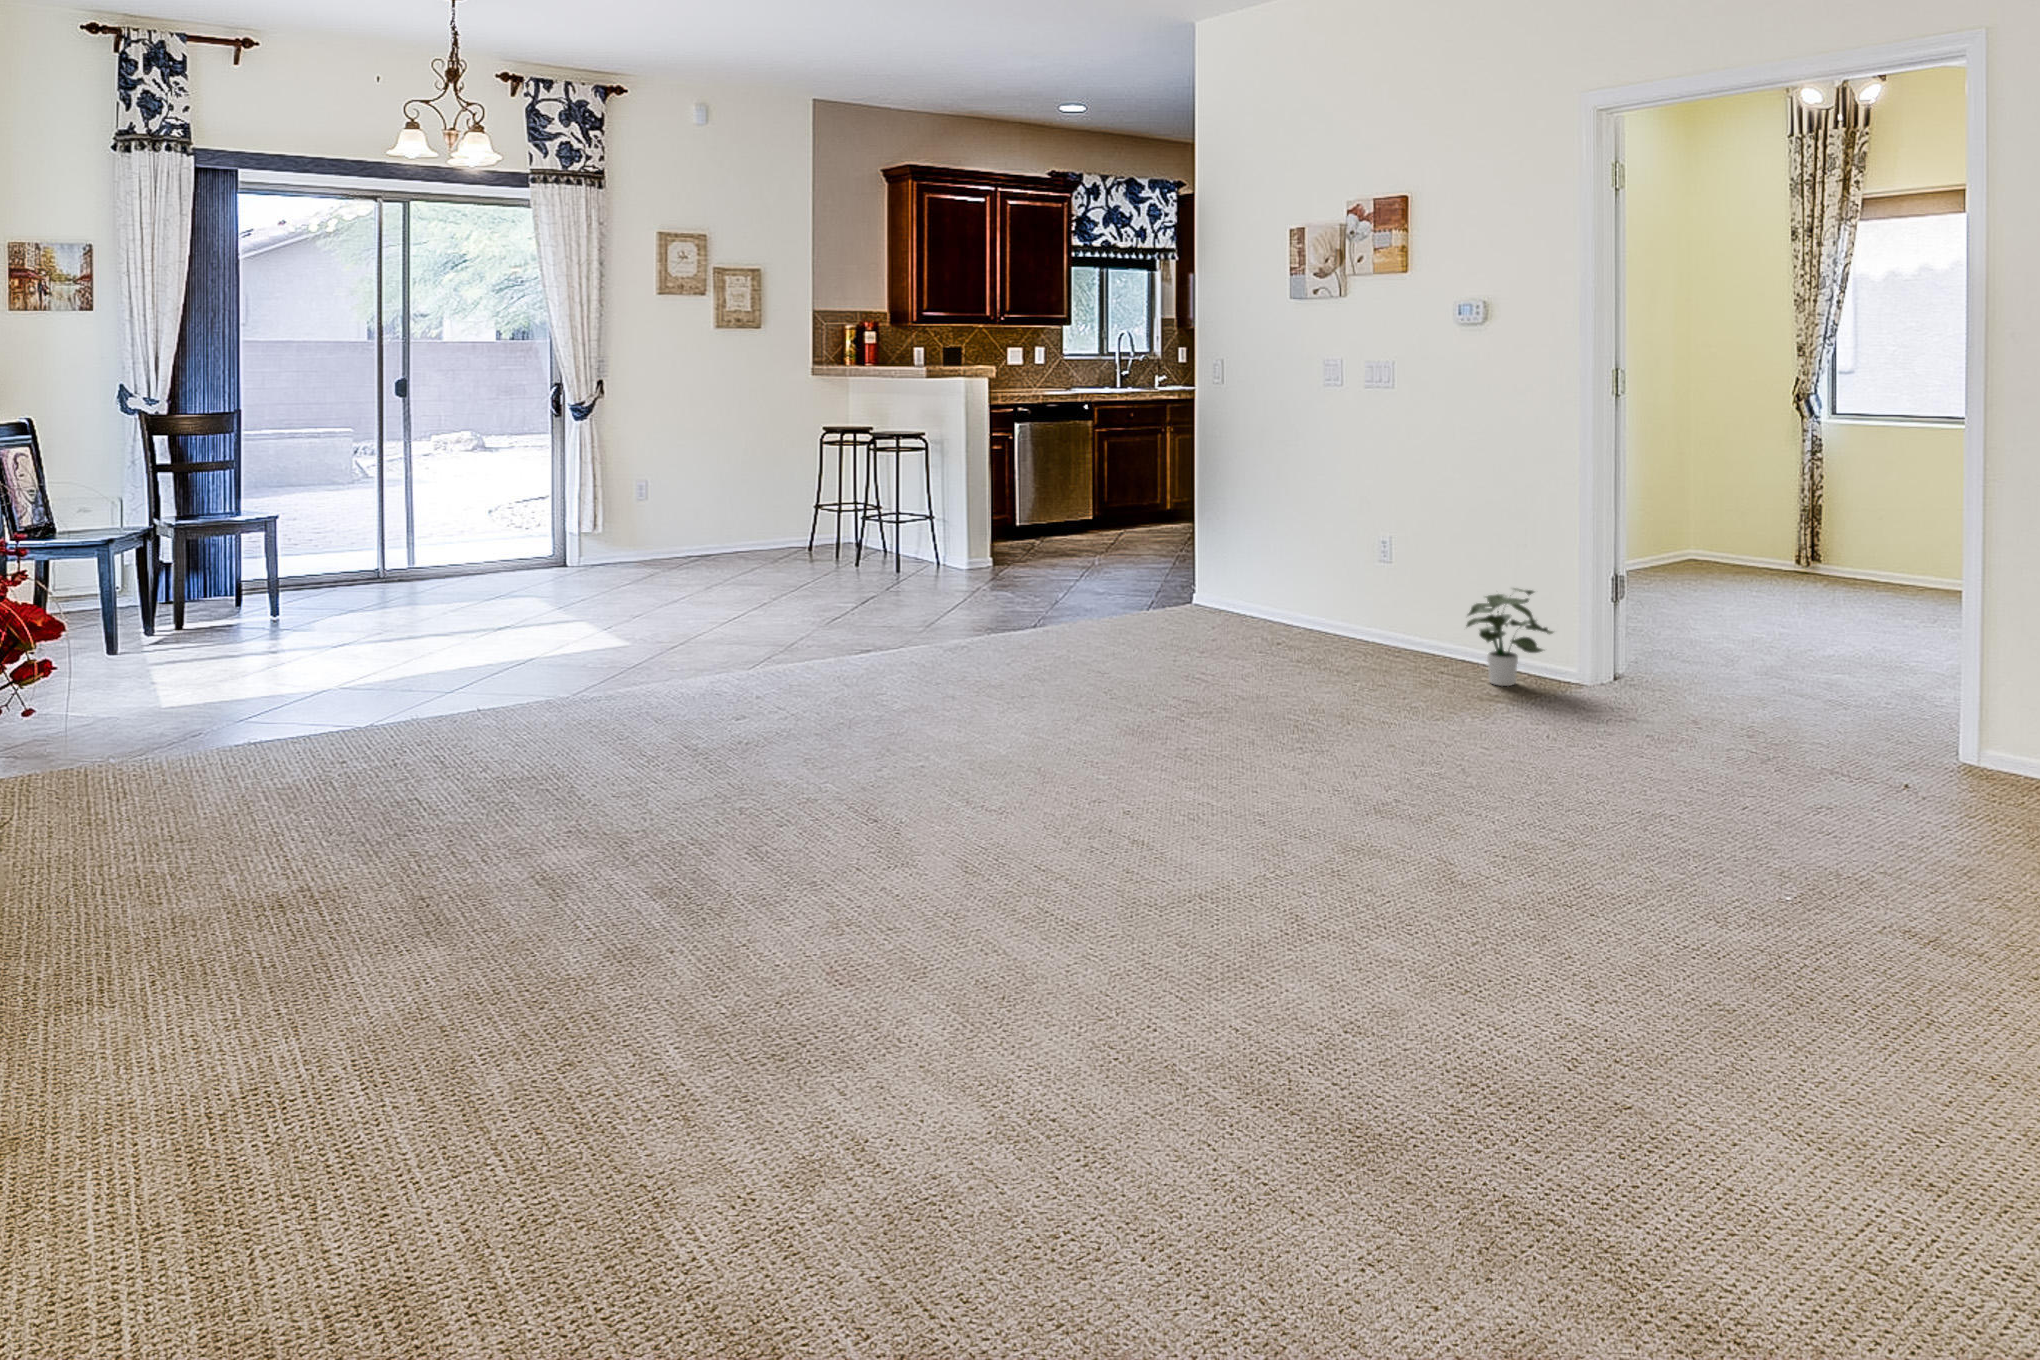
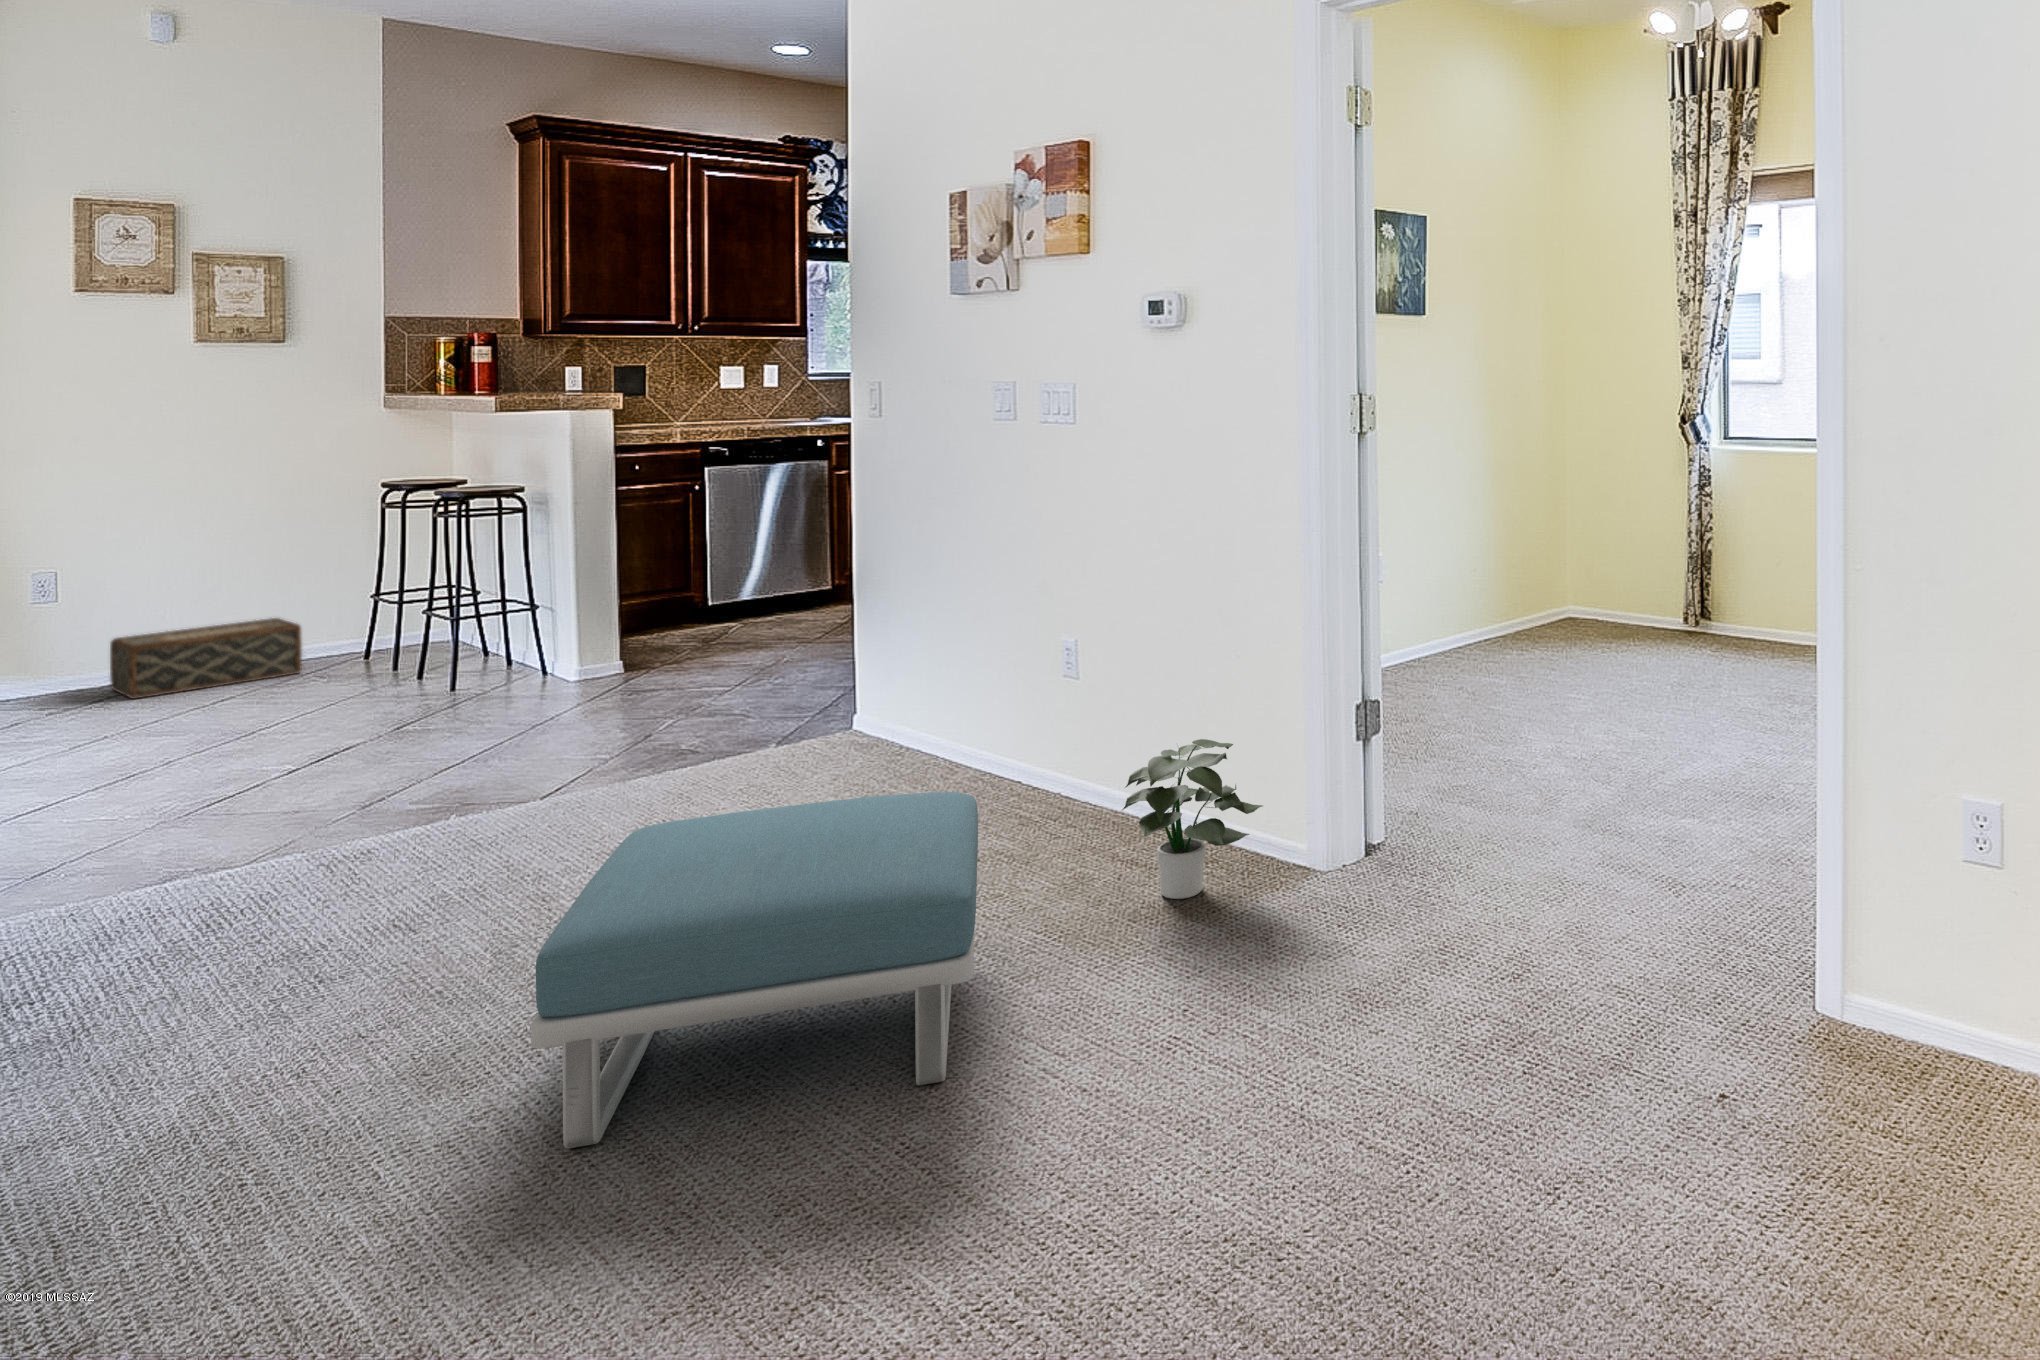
woven basket: none [681,517,782,563] -> present [110,618,302,699]
footstool: none [1212,603,1449,747] -> present [531,792,978,1148]

